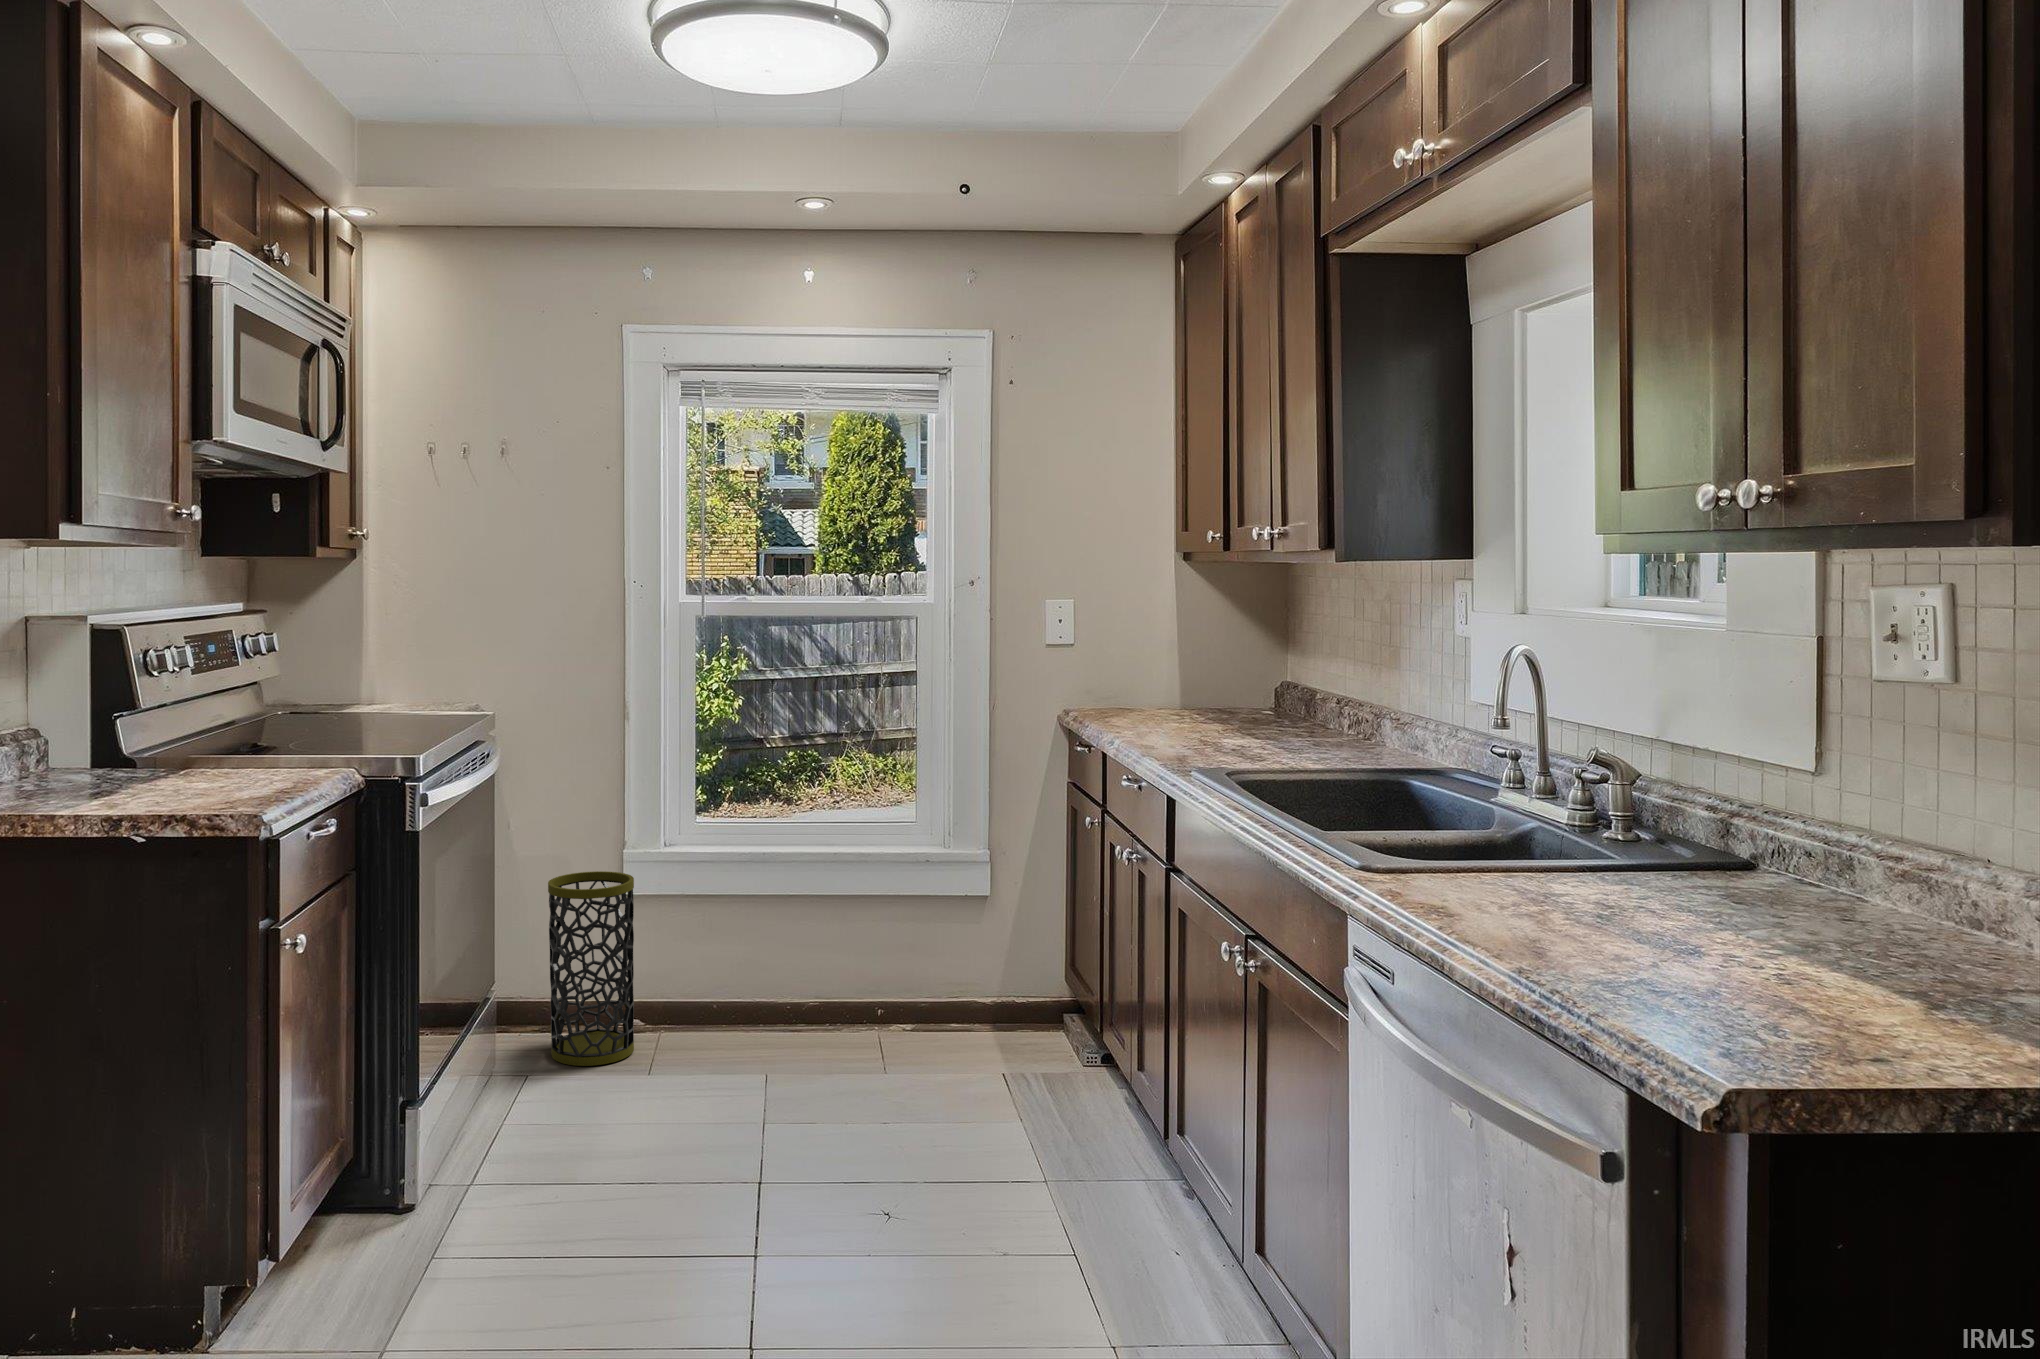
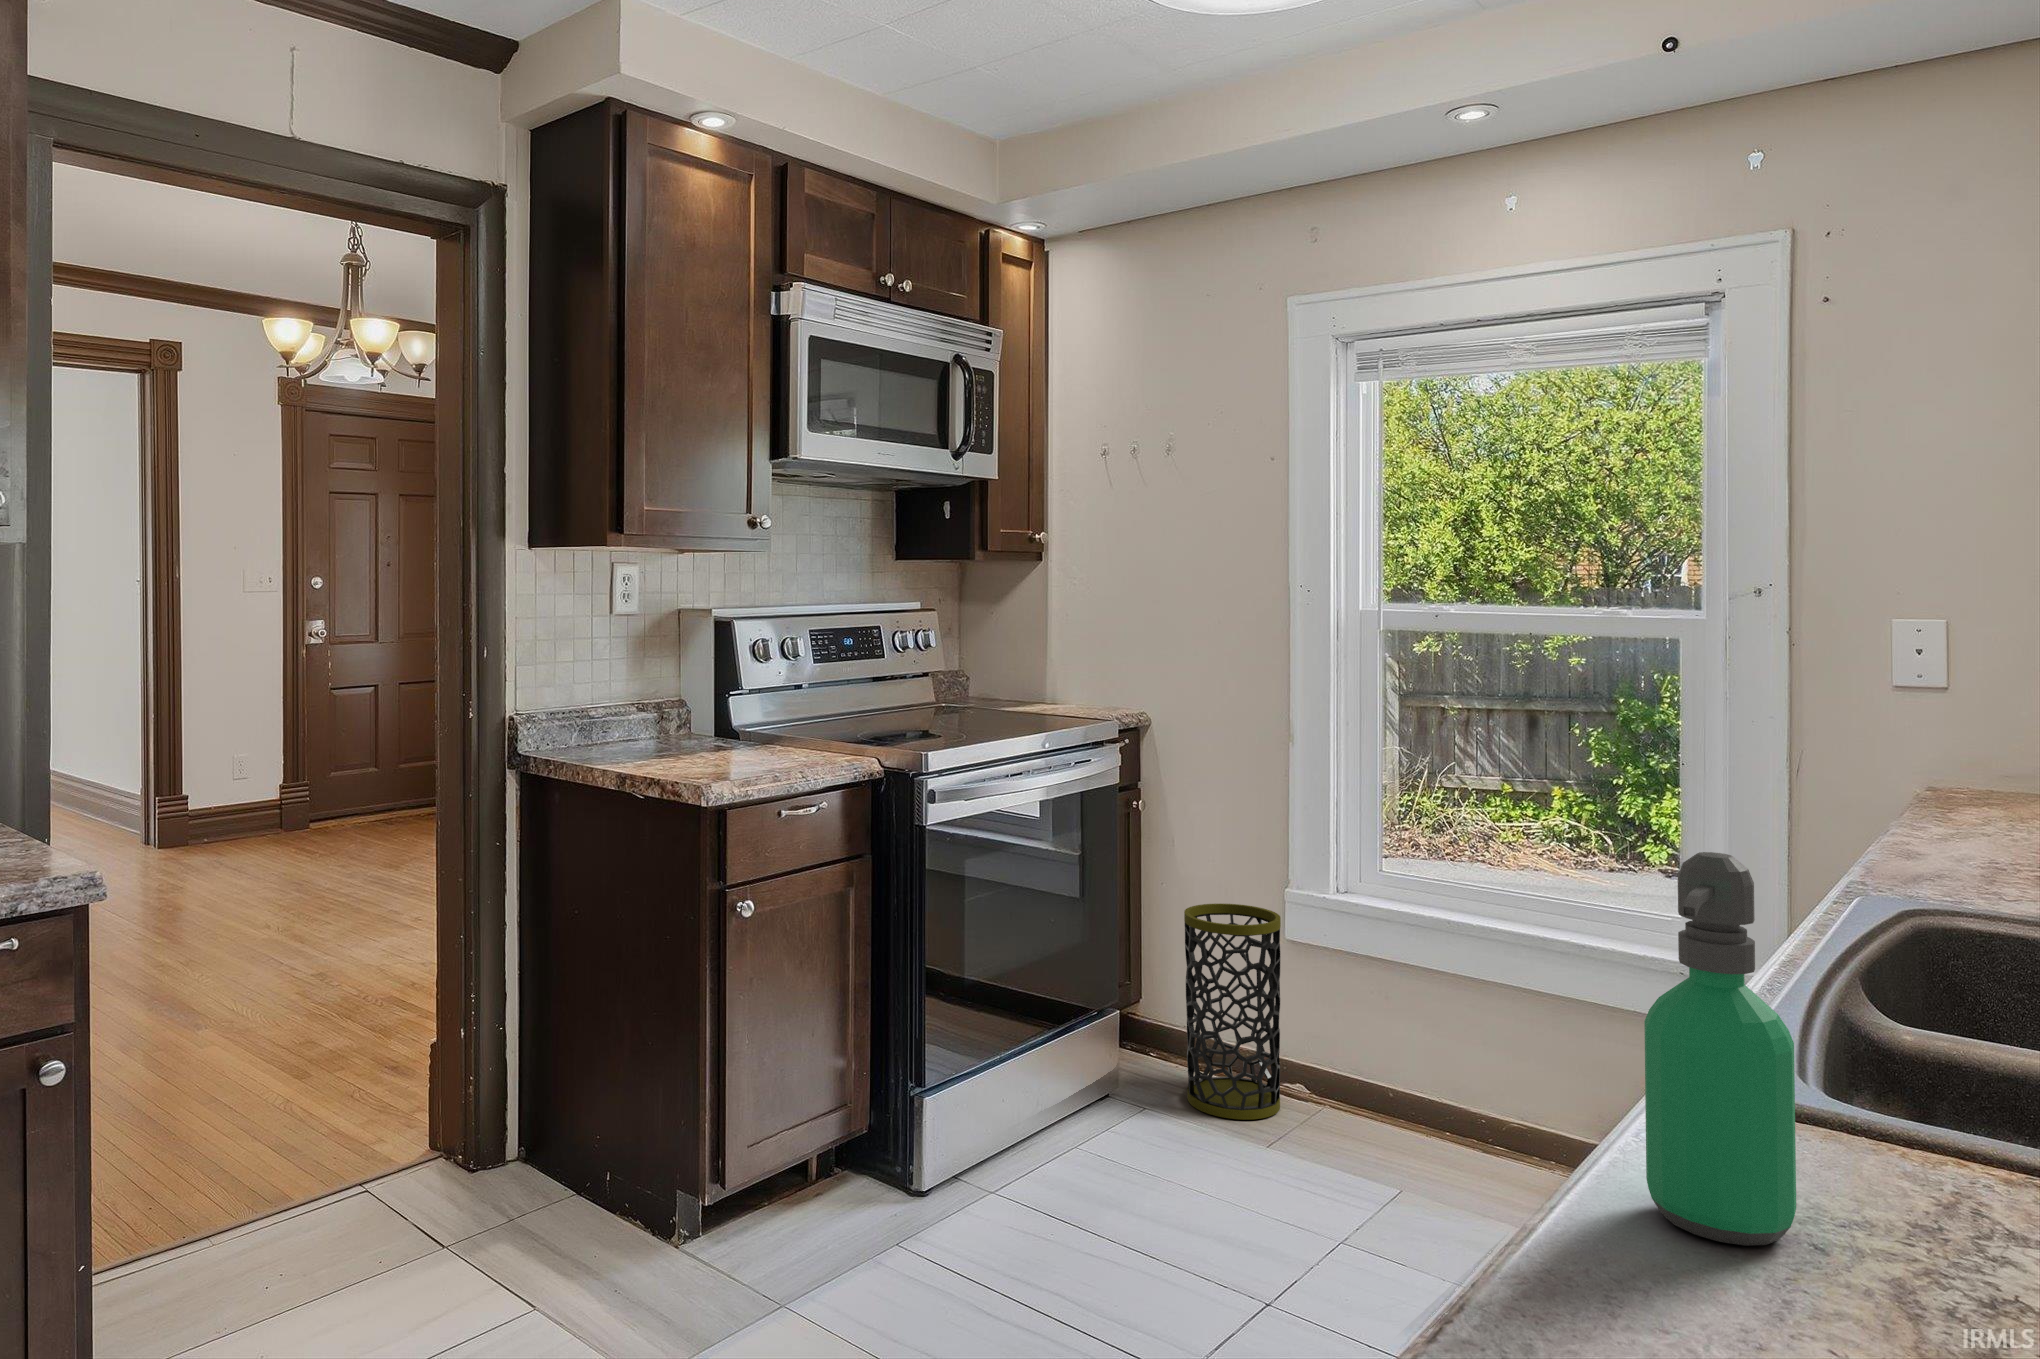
soap dispenser: none [1505,707,1578,899] -> present [1644,852,1796,1246]

